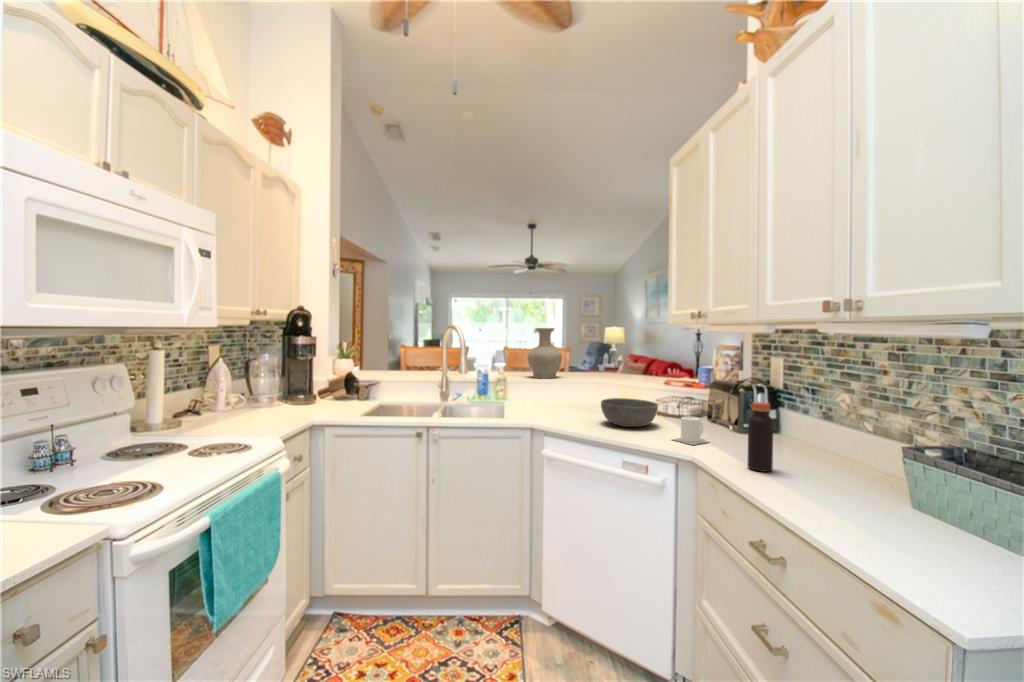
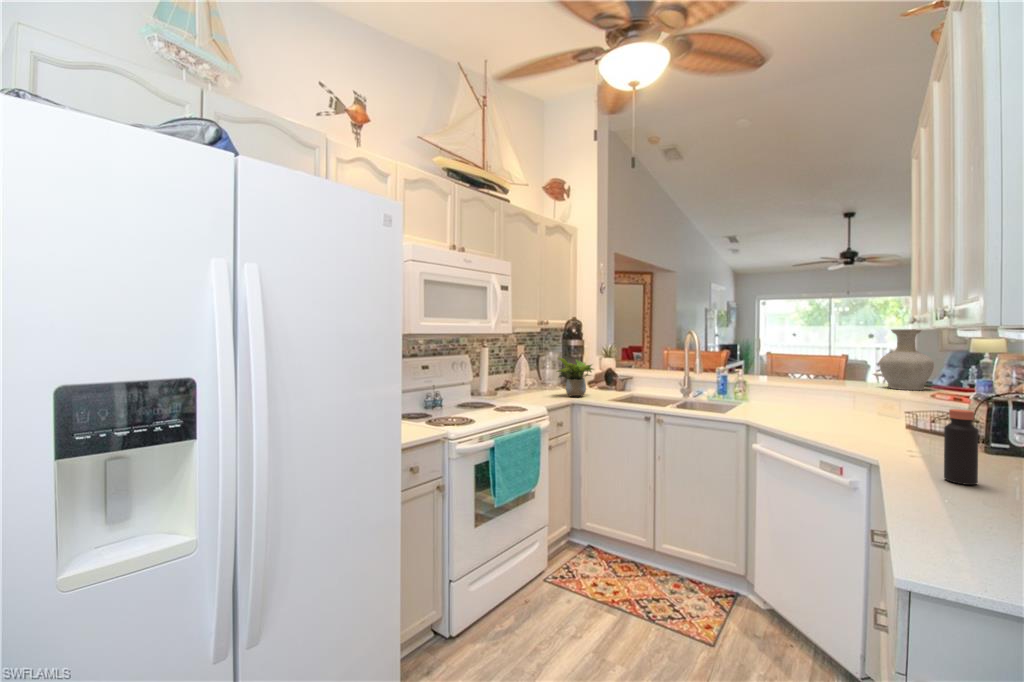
vase: present [528,328,562,378] -> present [879,329,934,390]
potted plant: none [284,362,337,416] -> present [557,358,594,396]
bowl: present [601,398,658,427] -> none [822,402,894,433]
mug: present [673,417,708,445] -> none [887,424,940,455]

